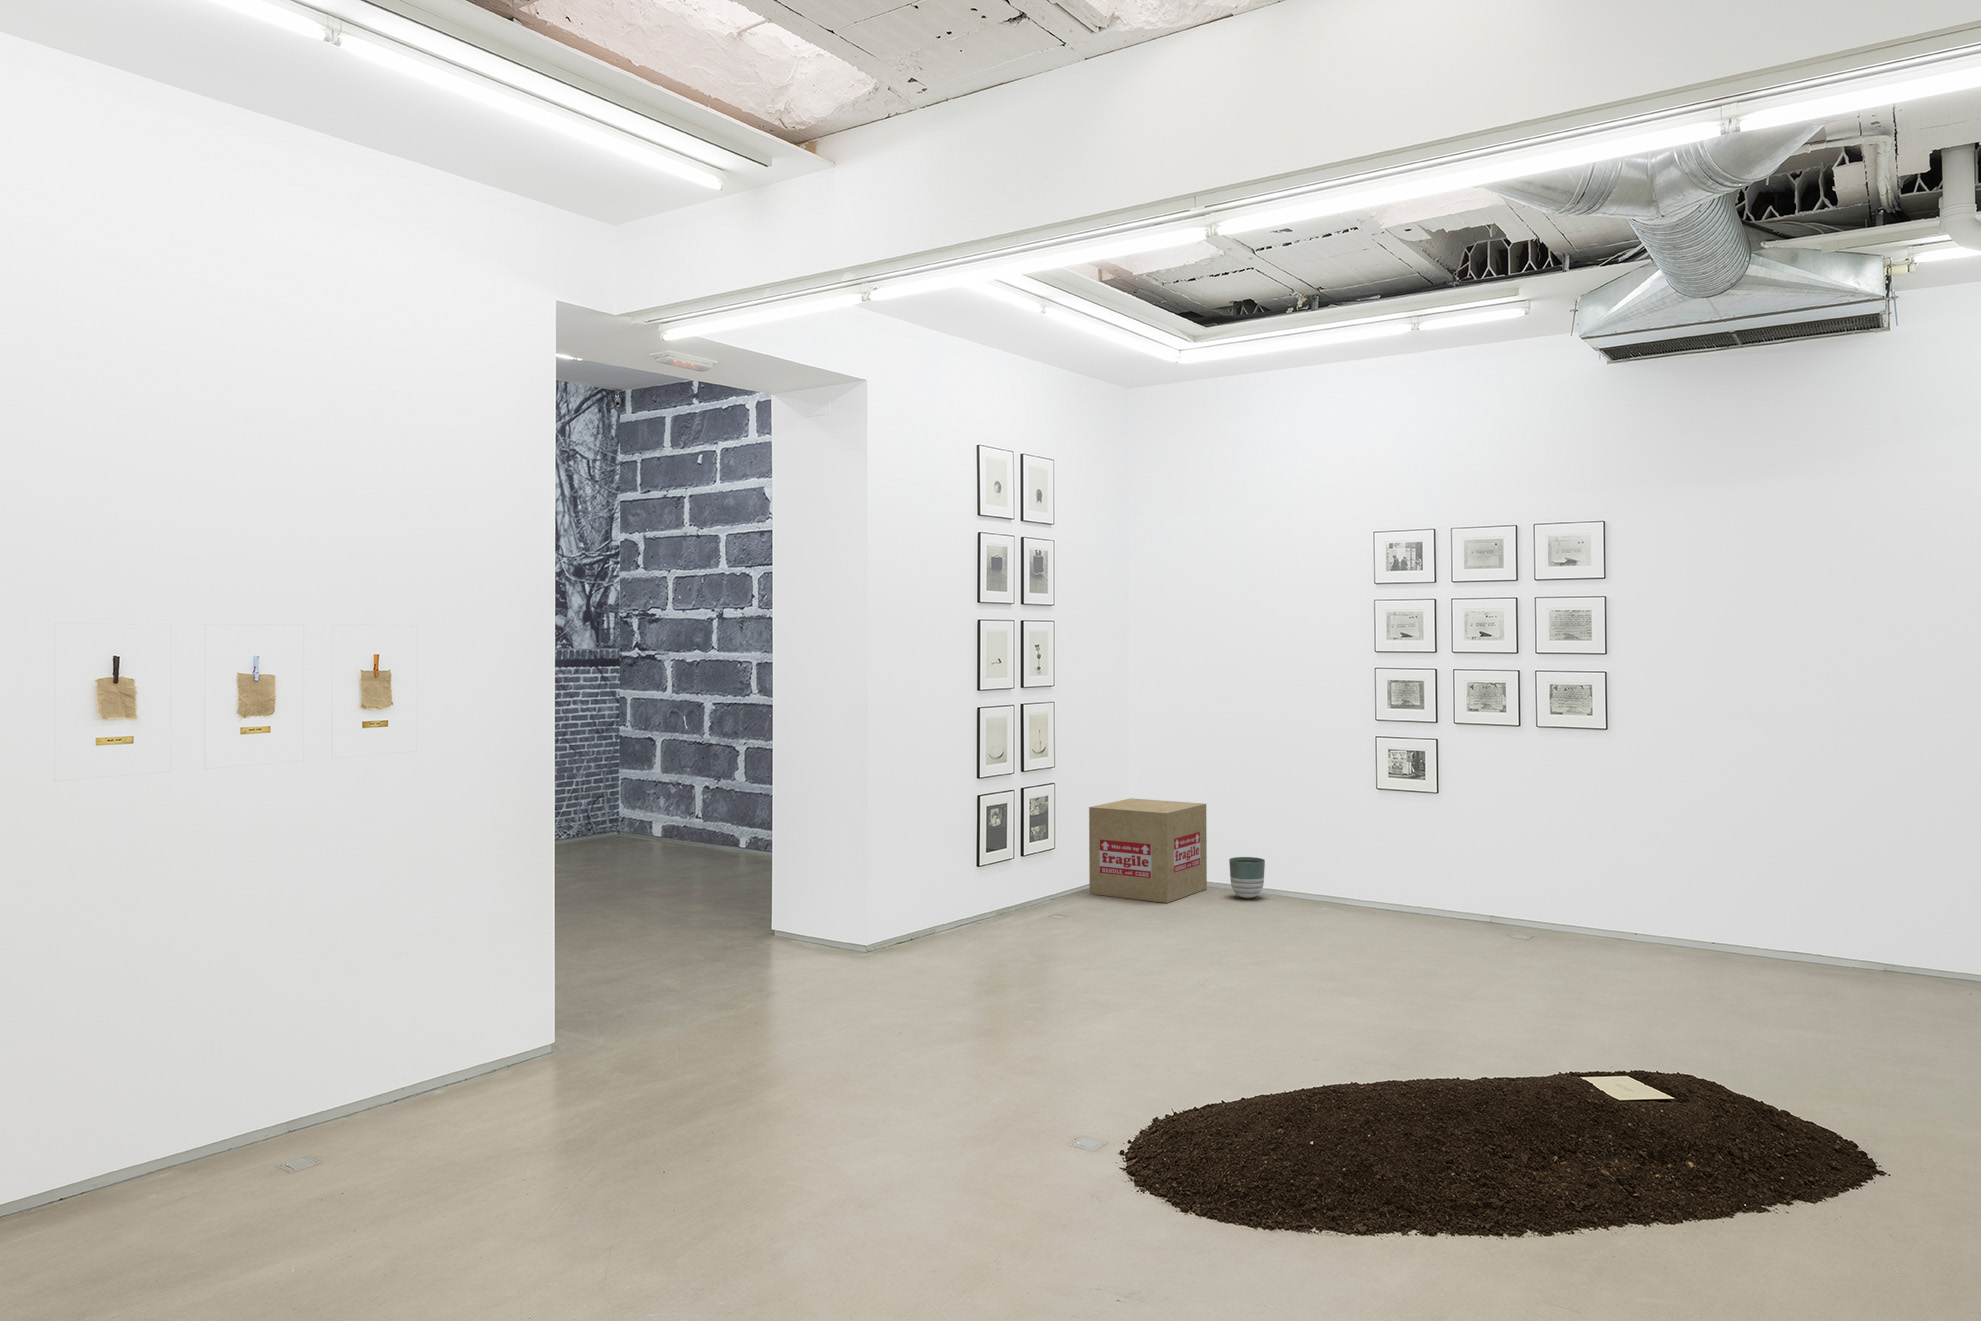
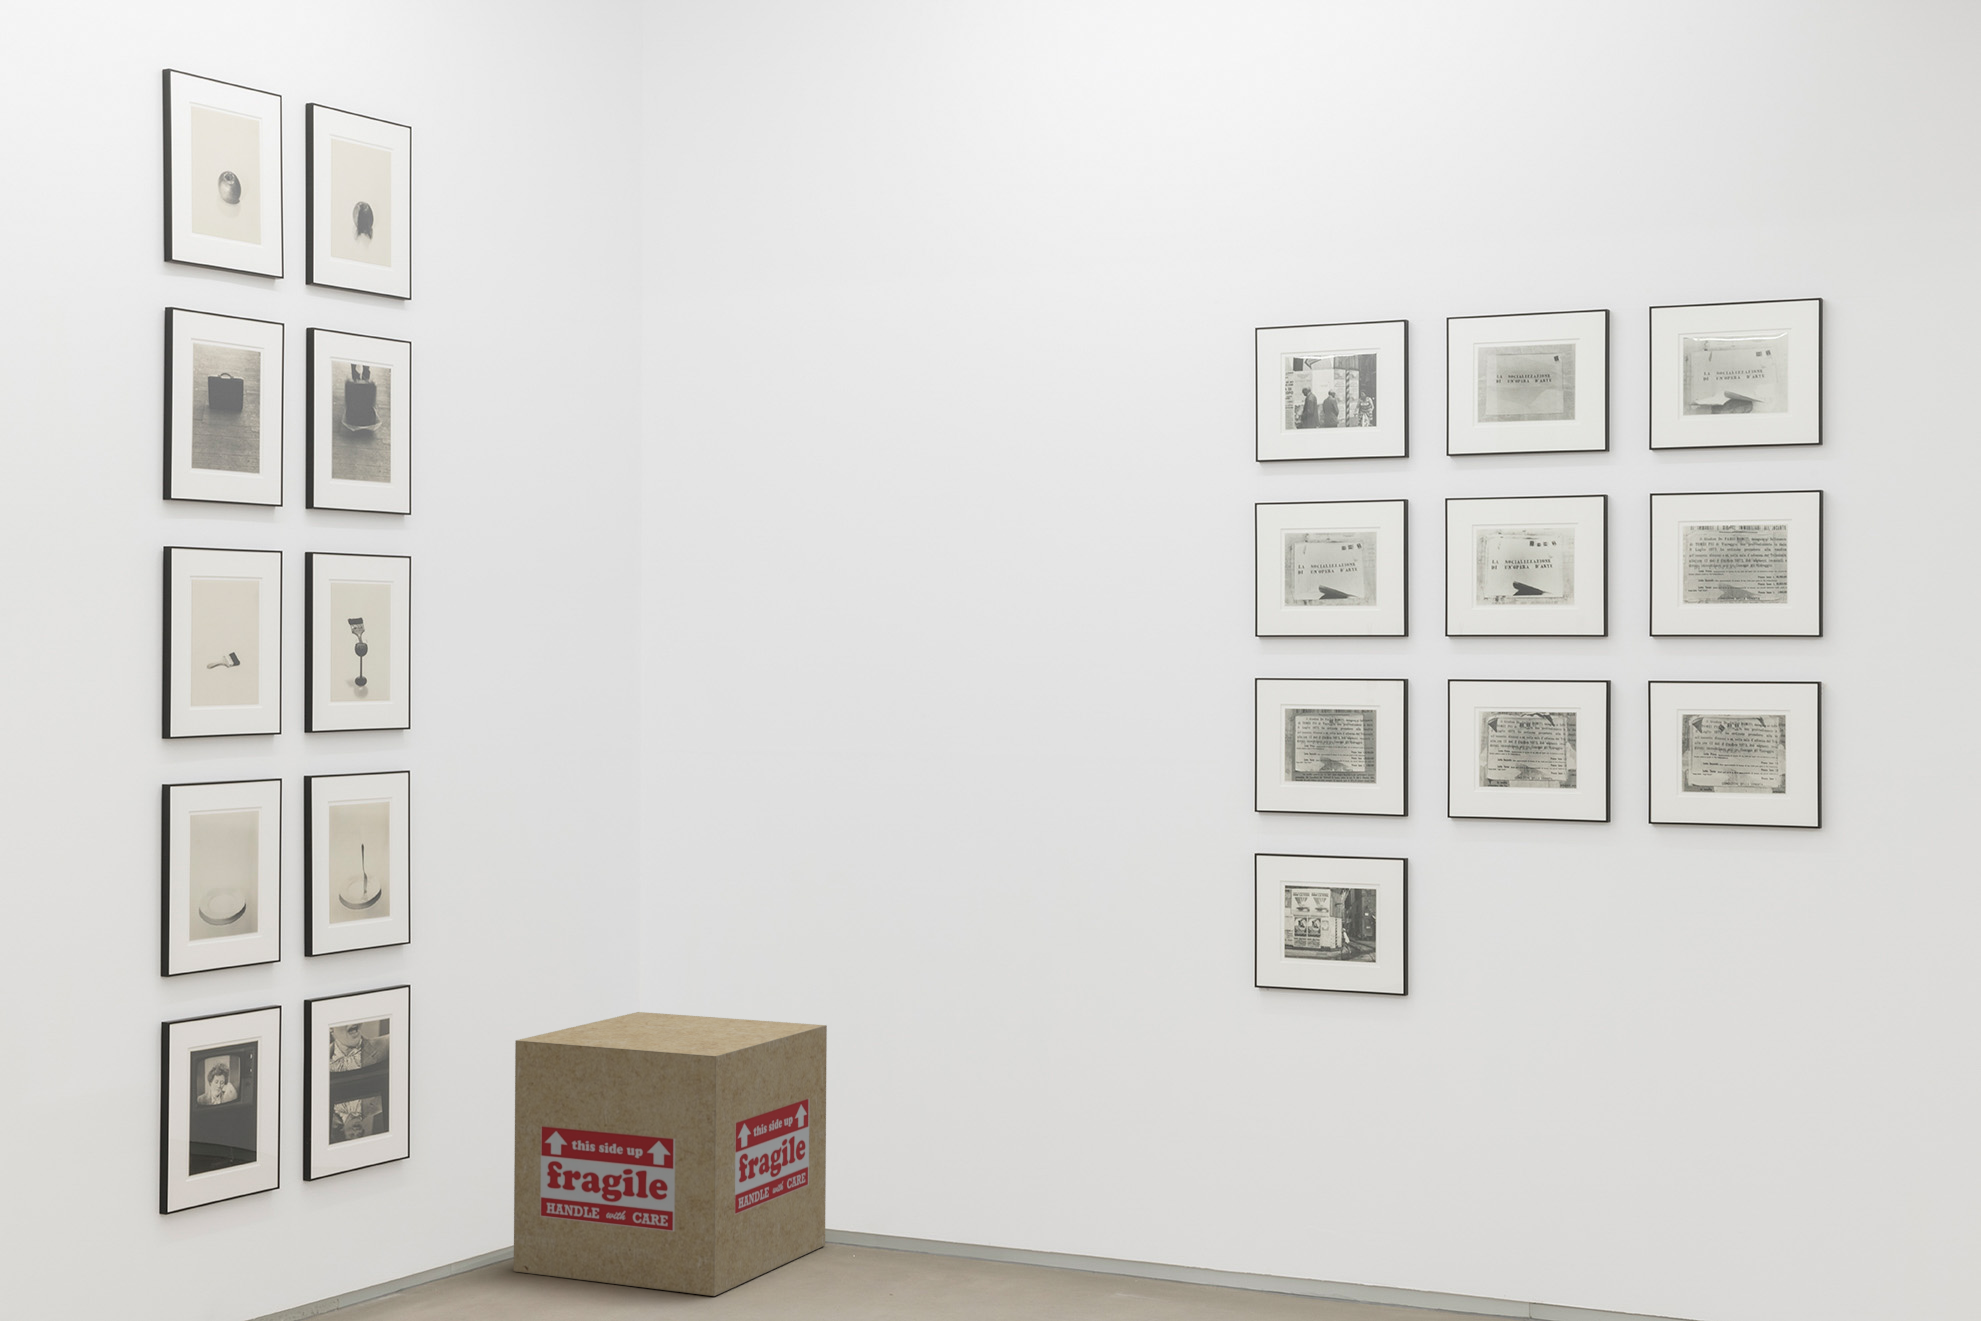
planter: present [1229,857,1265,898] -> none [881,1163,972,1272]

